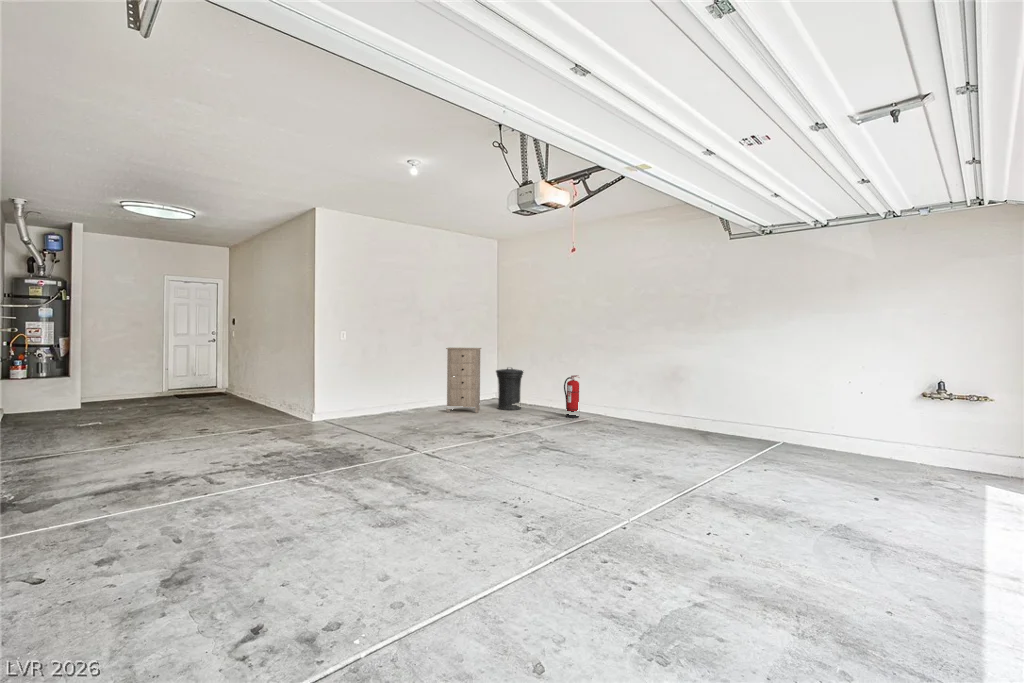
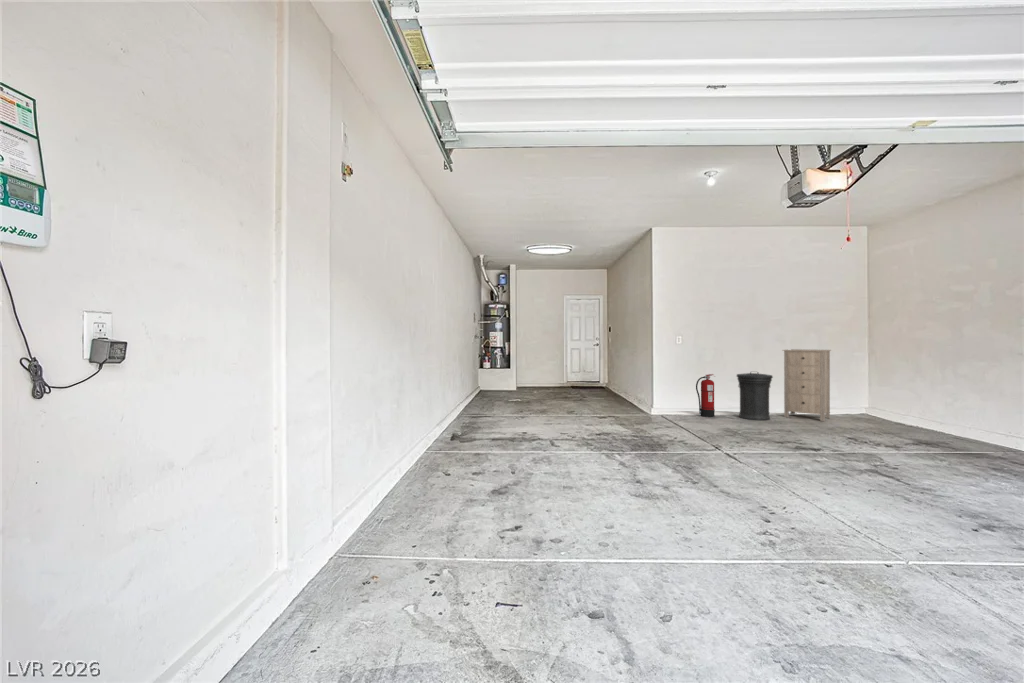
trash can: present [496,368,523,410] -> present [737,372,773,420]
fire extinguisher: present [564,375,579,418] -> present [696,374,715,417]

